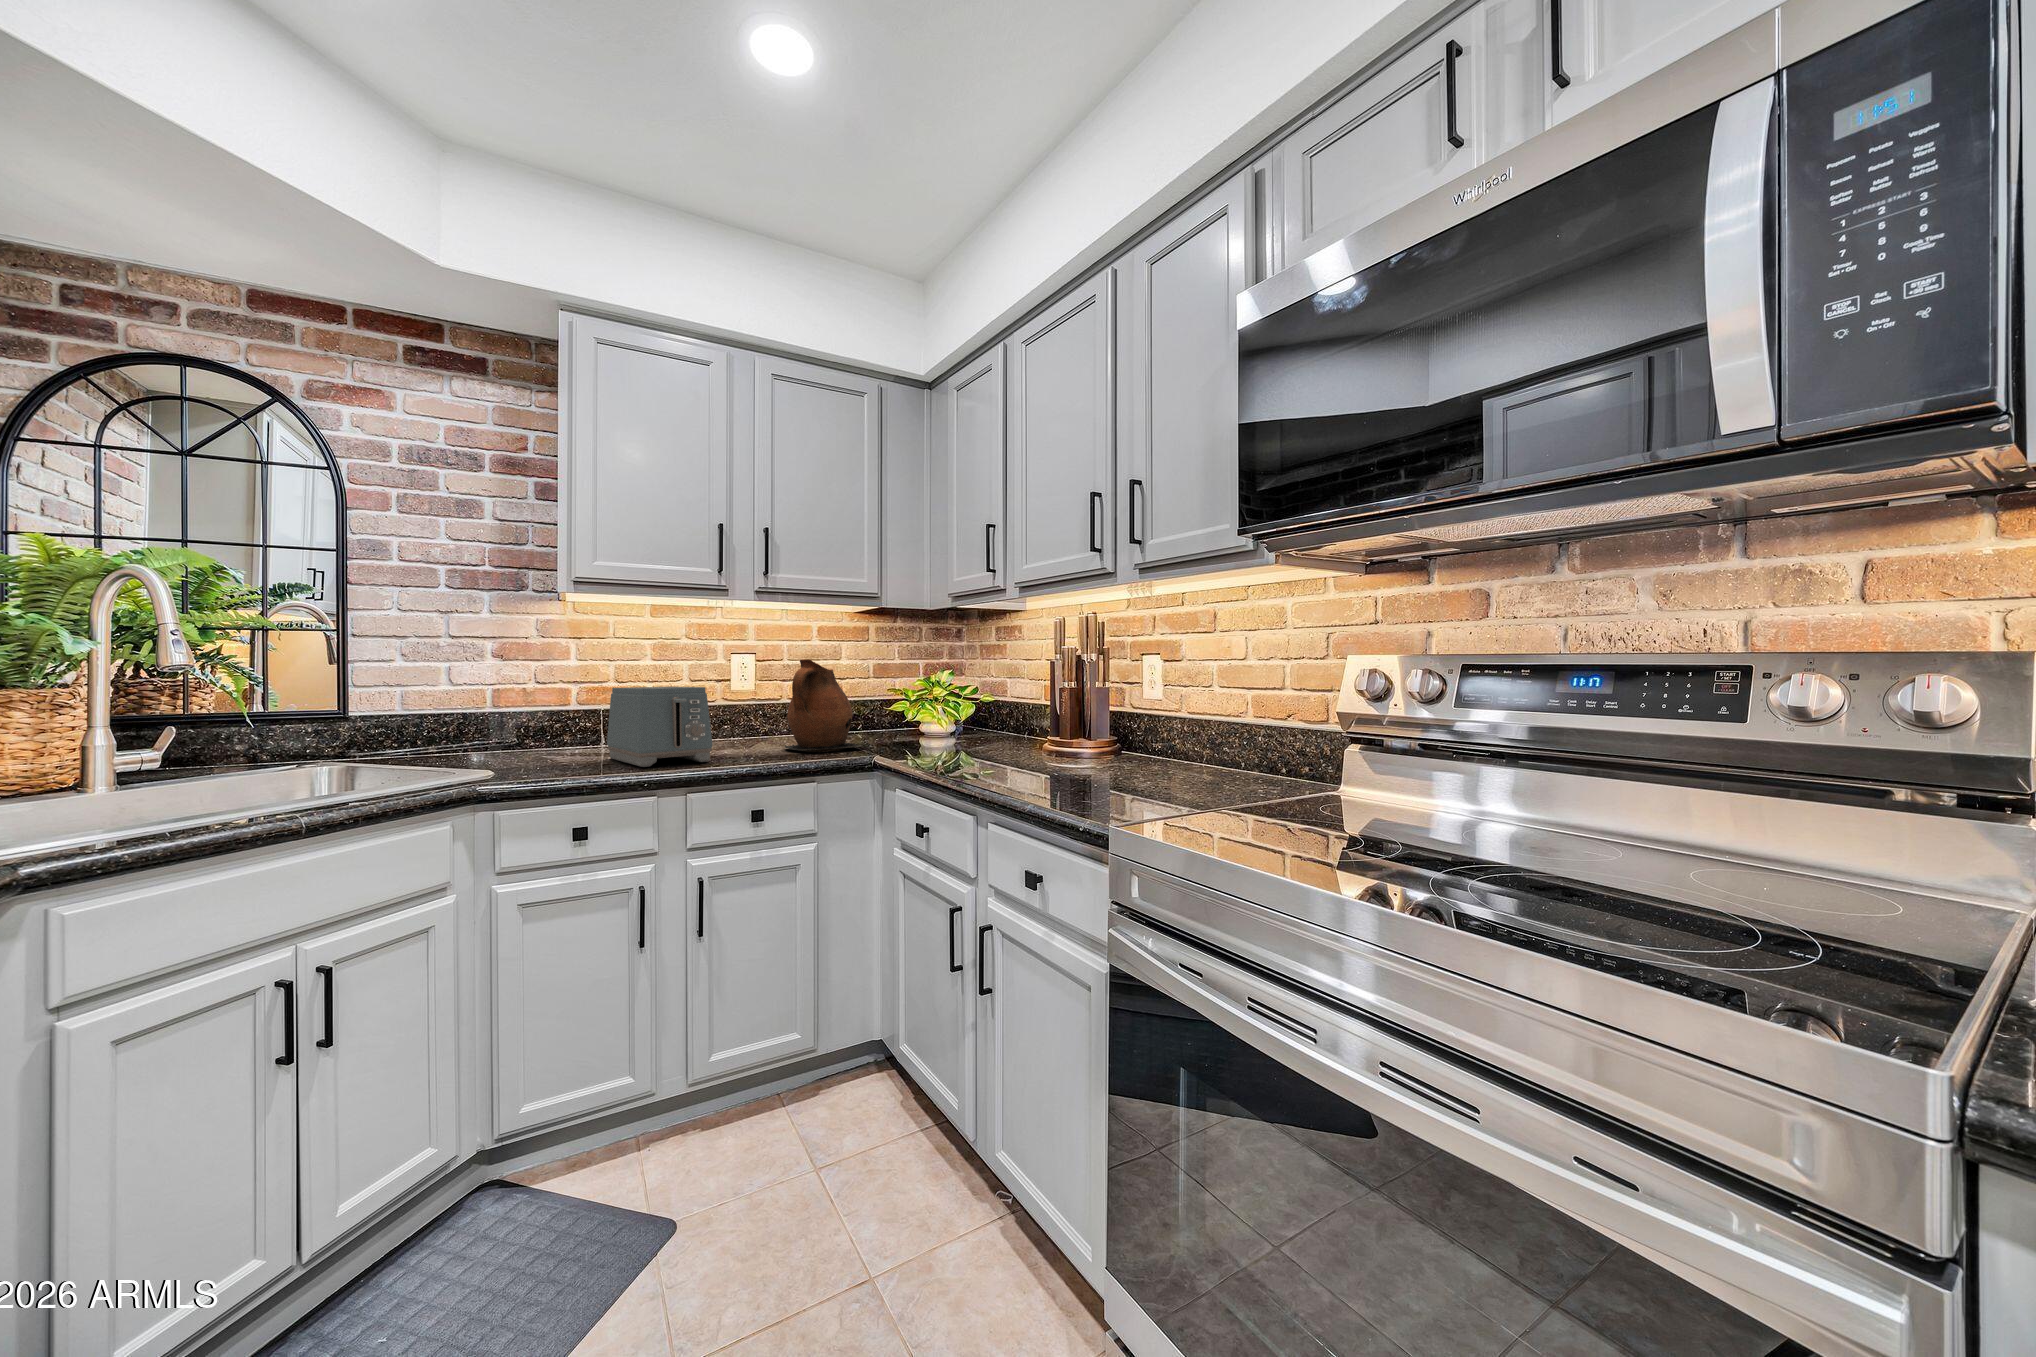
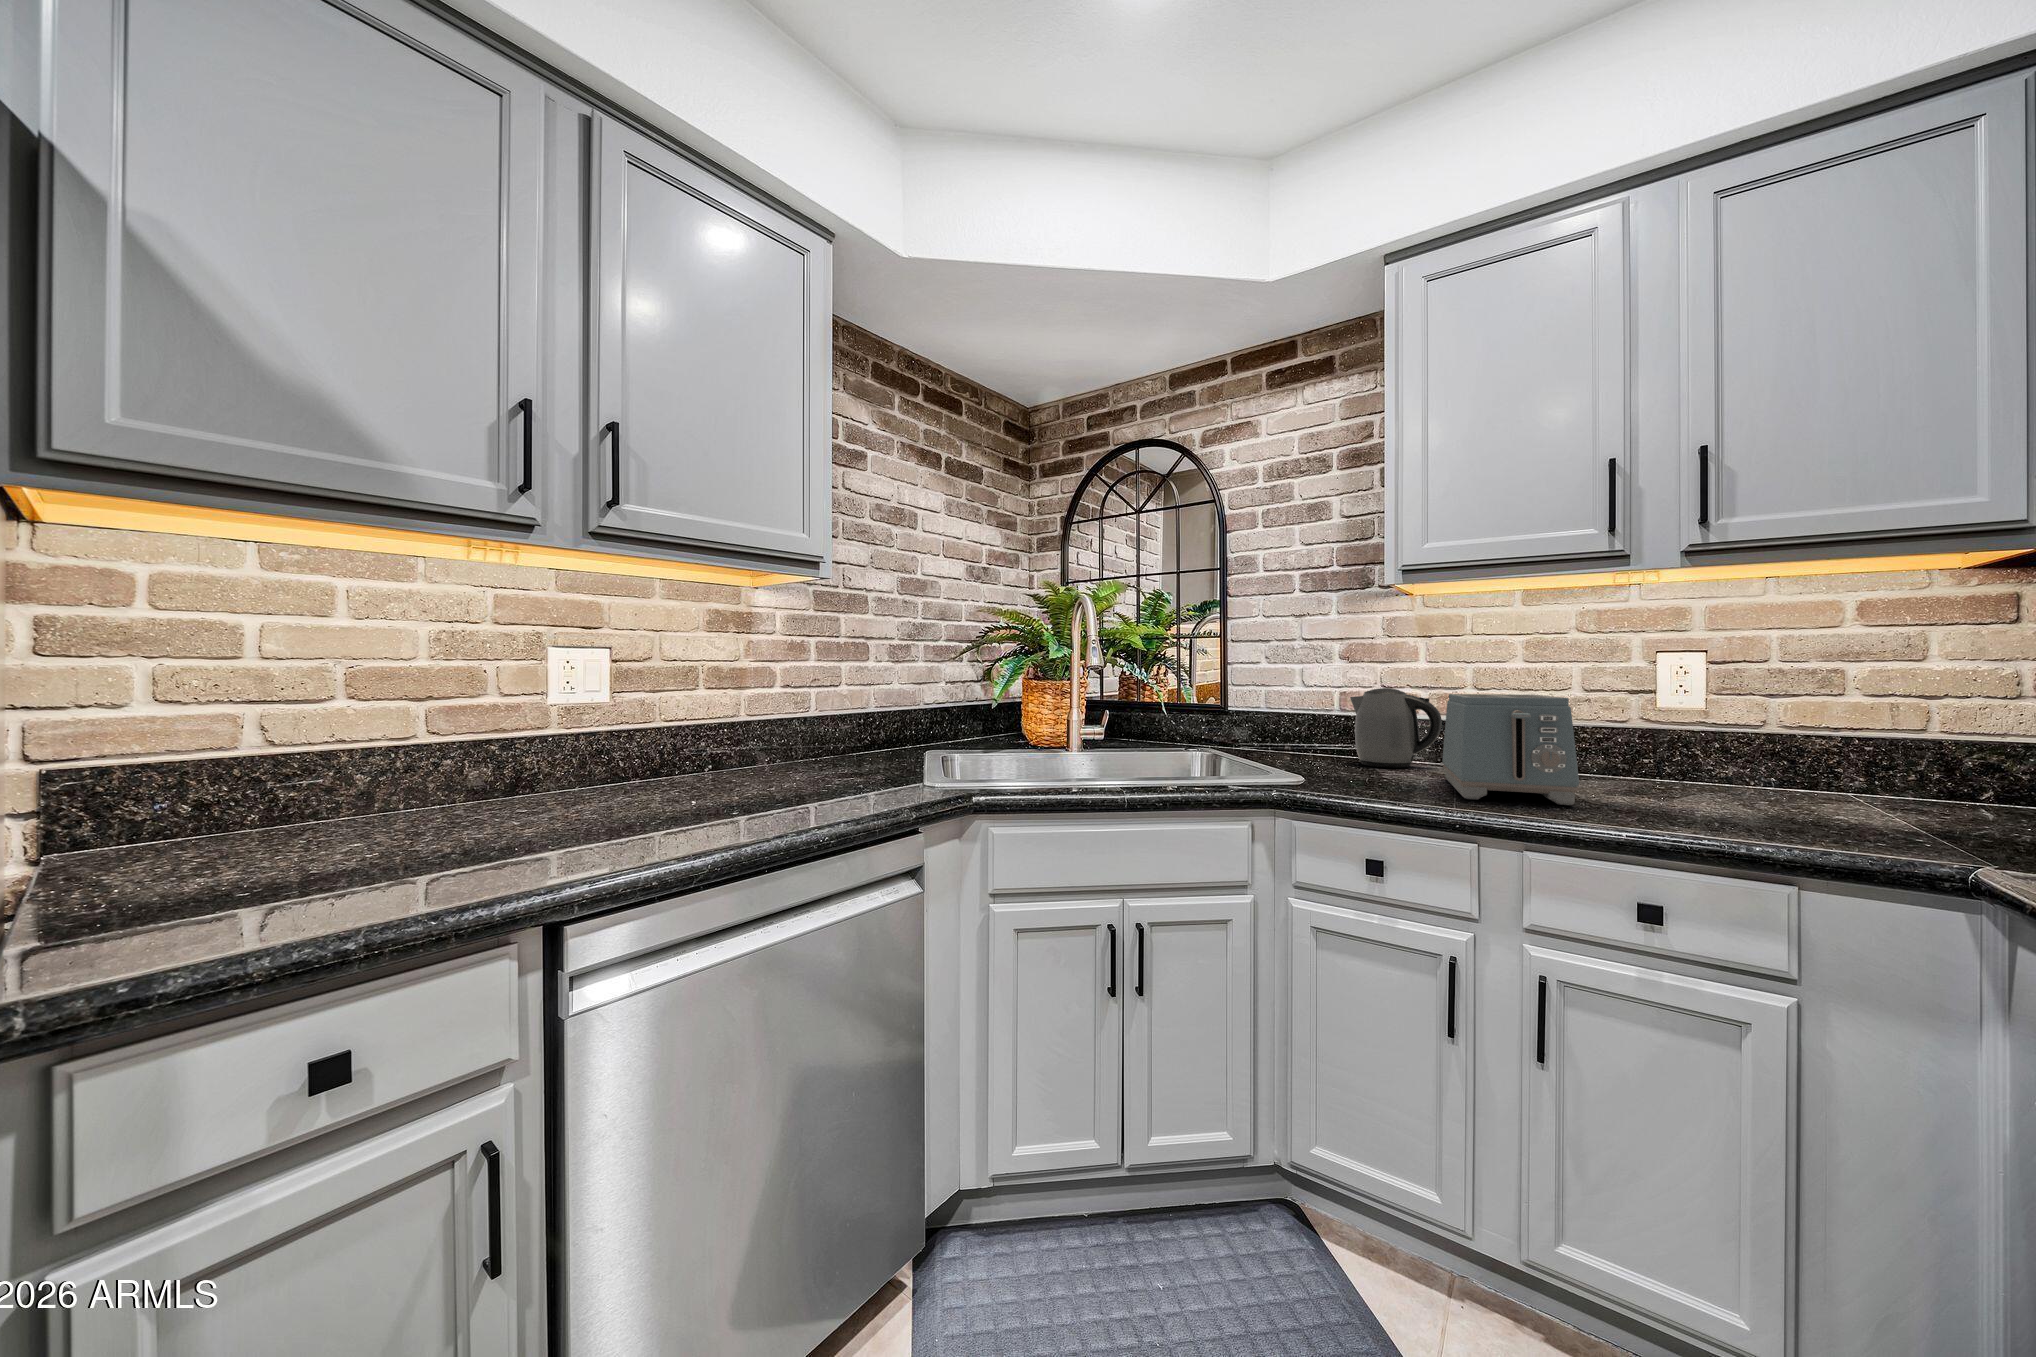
ceramic pitcher: present [785,659,863,751] -> none [1729,655,1949,829]
kettle: none [511,685,596,757] -> present [1350,688,1442,768]

